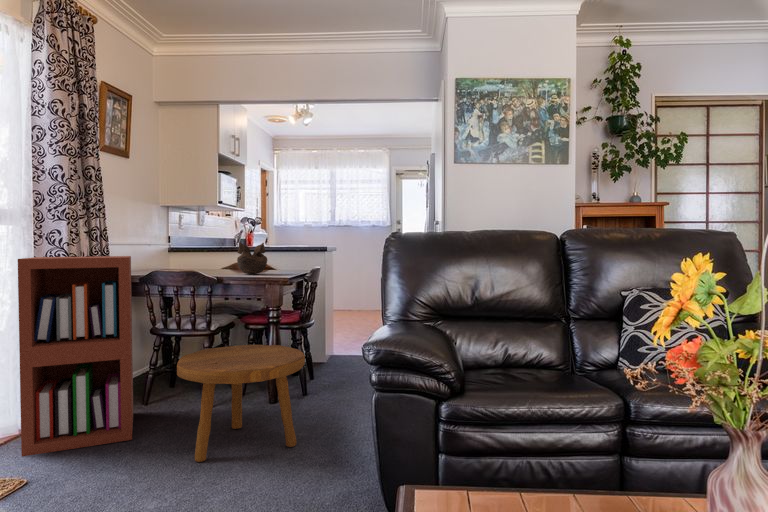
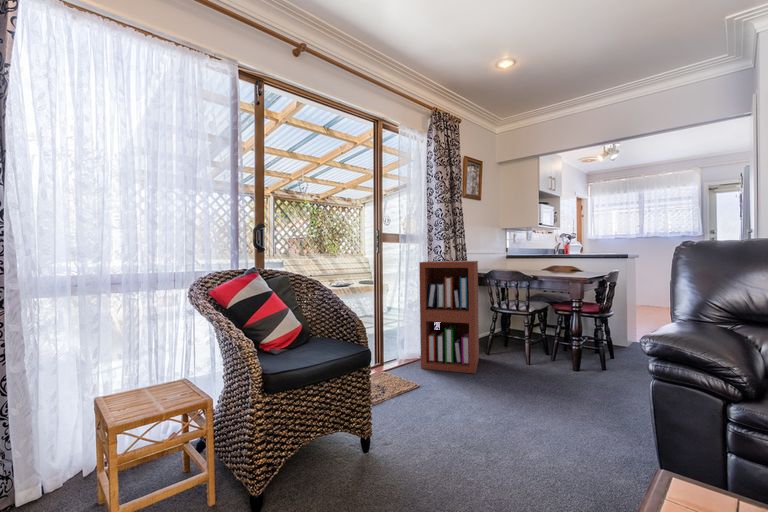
decorative bowl: present [237,242,267,274] -> none [547,251,571,274]
footstool: present [177,345,305,462] -> none [500,324,597,407]

